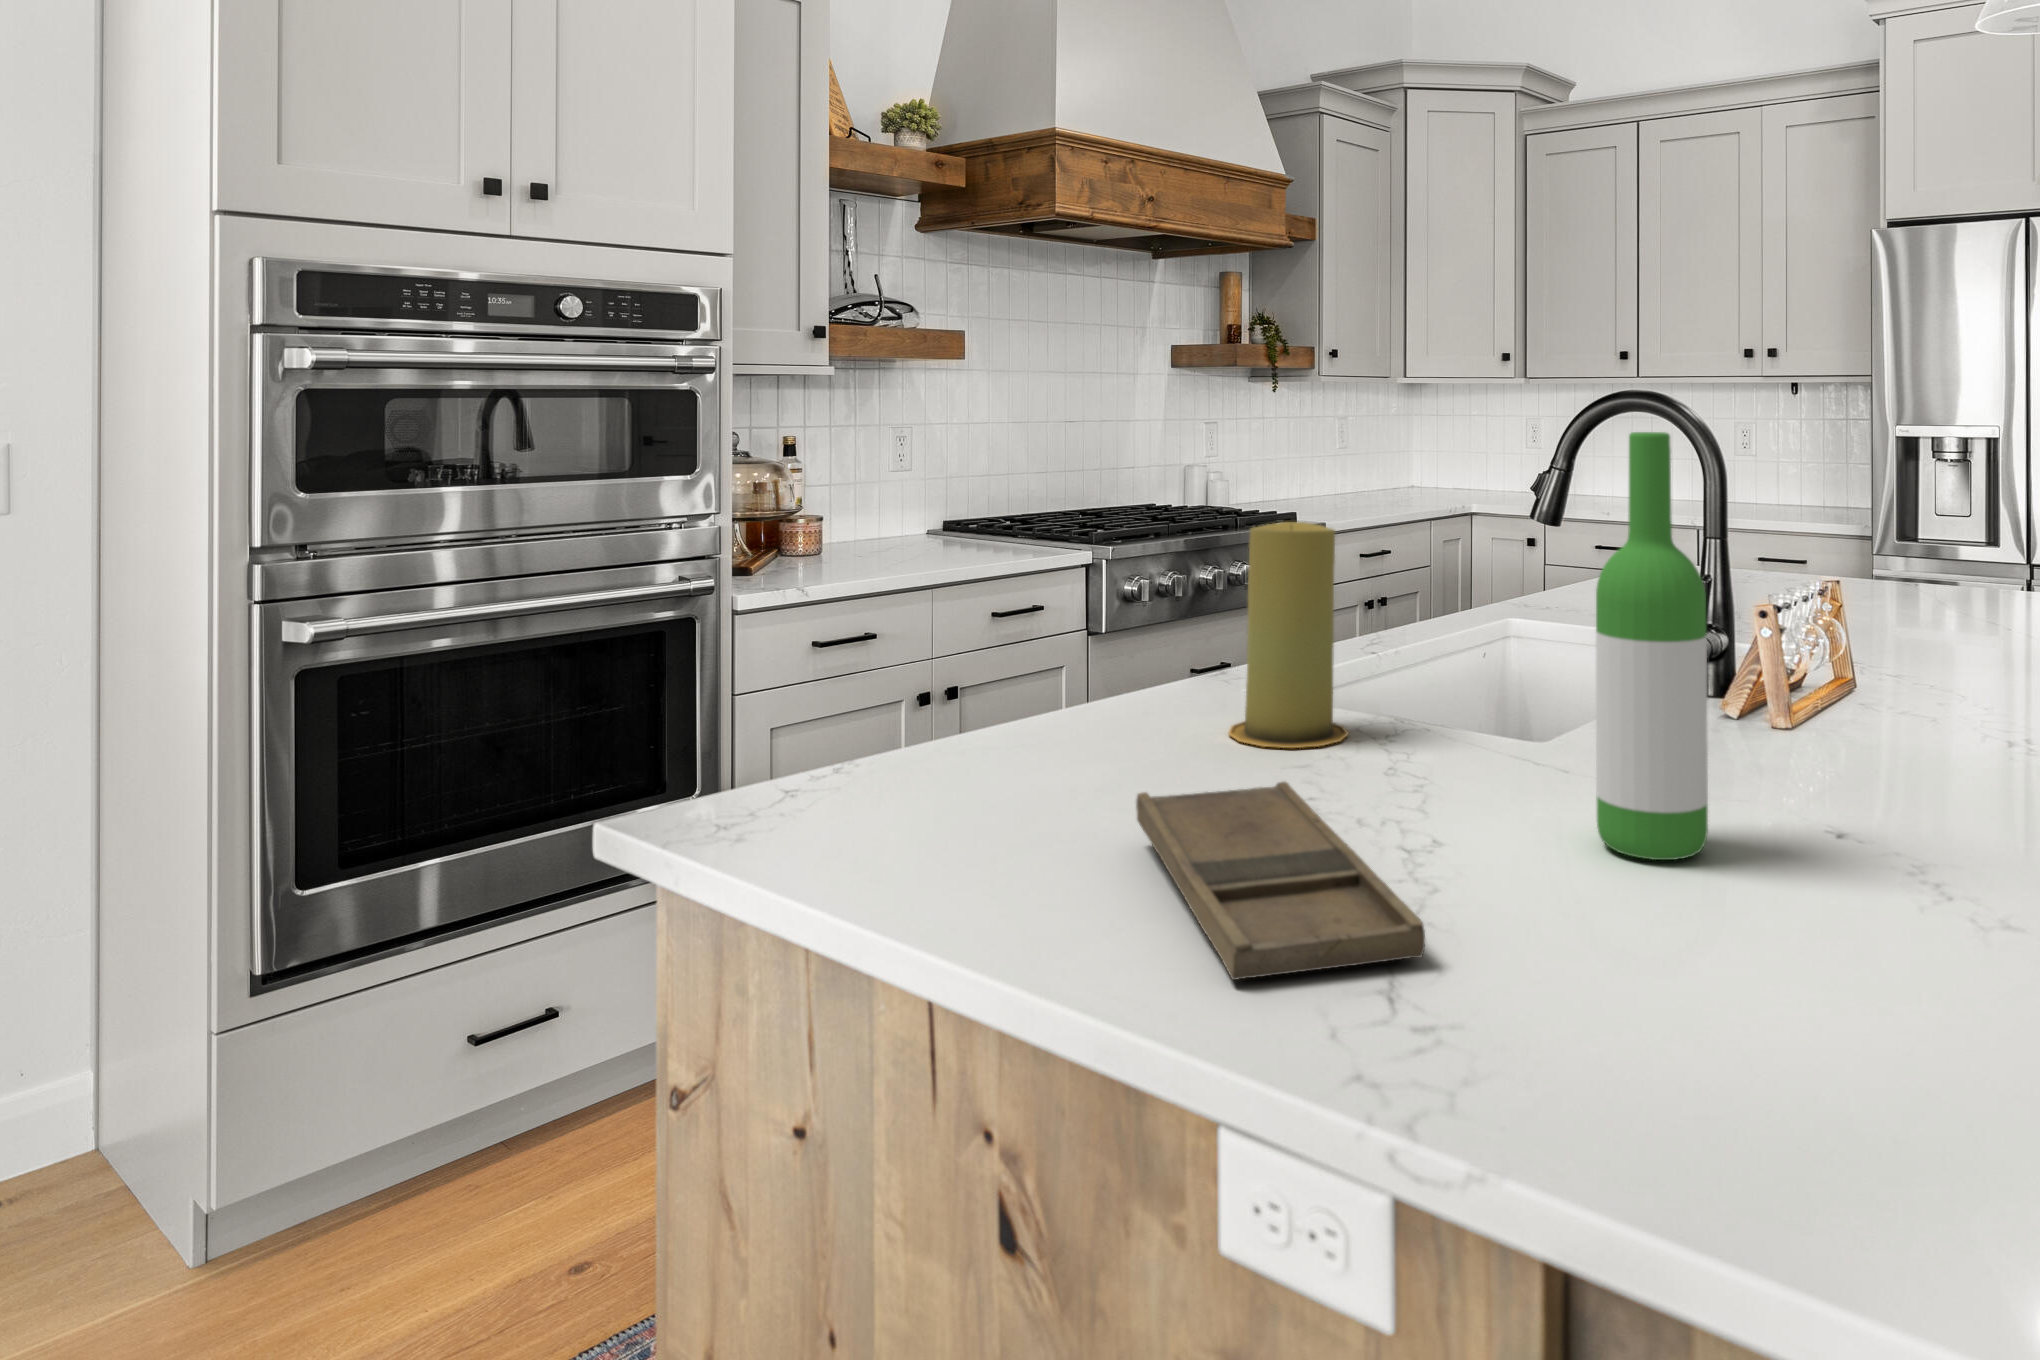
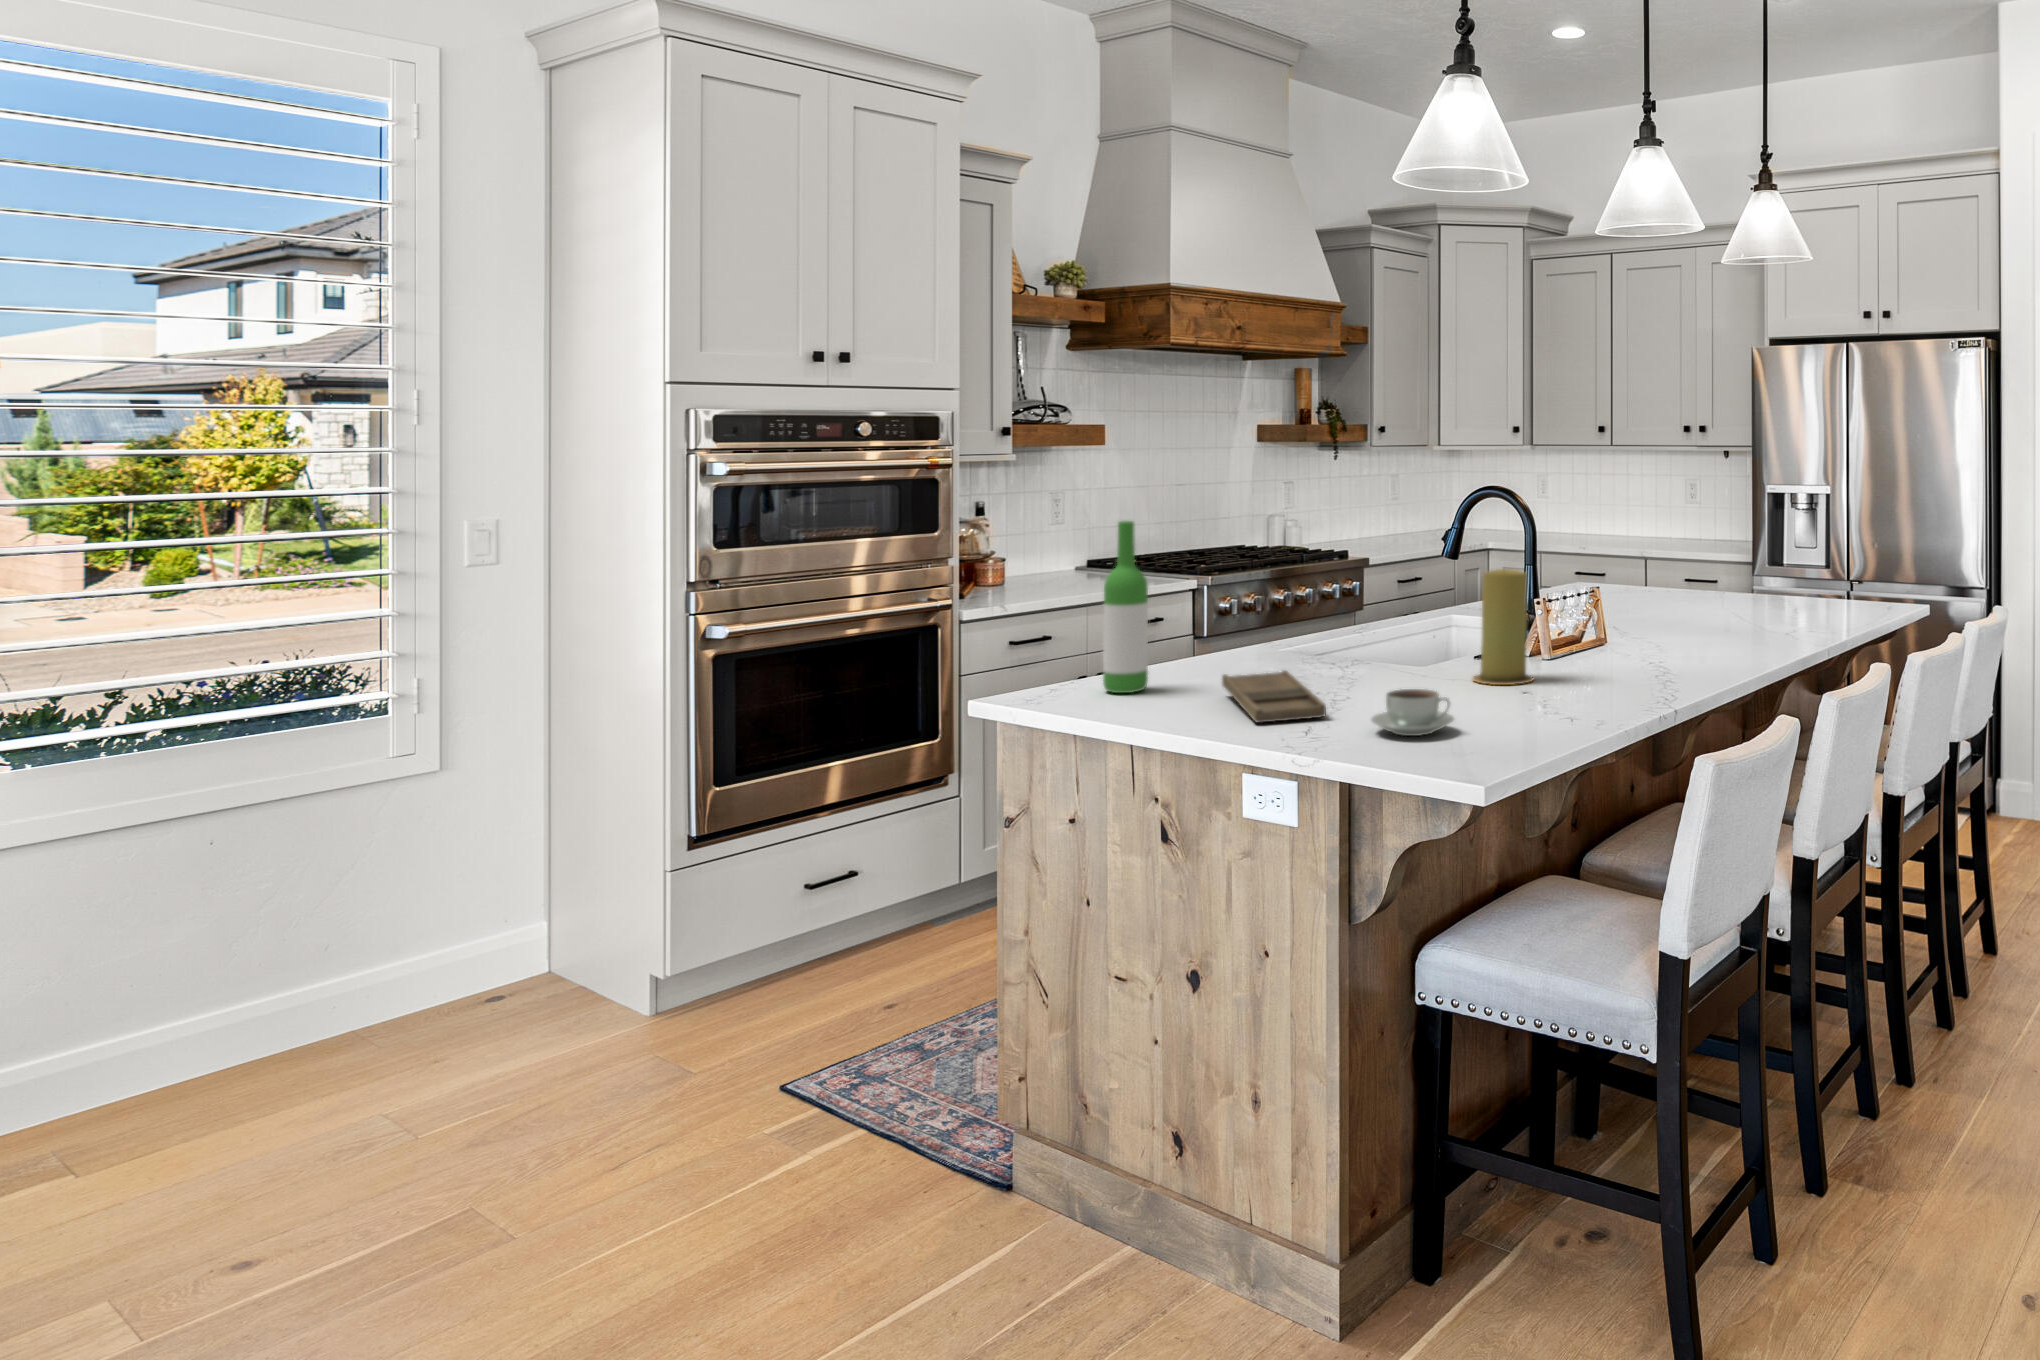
wine bottle: present [1596,432,1708,860] -> present [1103,521,1148,693]
candle: present [1229,522,1348,748] -> present [1473,569,1533,685]
coffee cup: none [1586,906,1859,1081] -> present [1371,689,1454,736]

